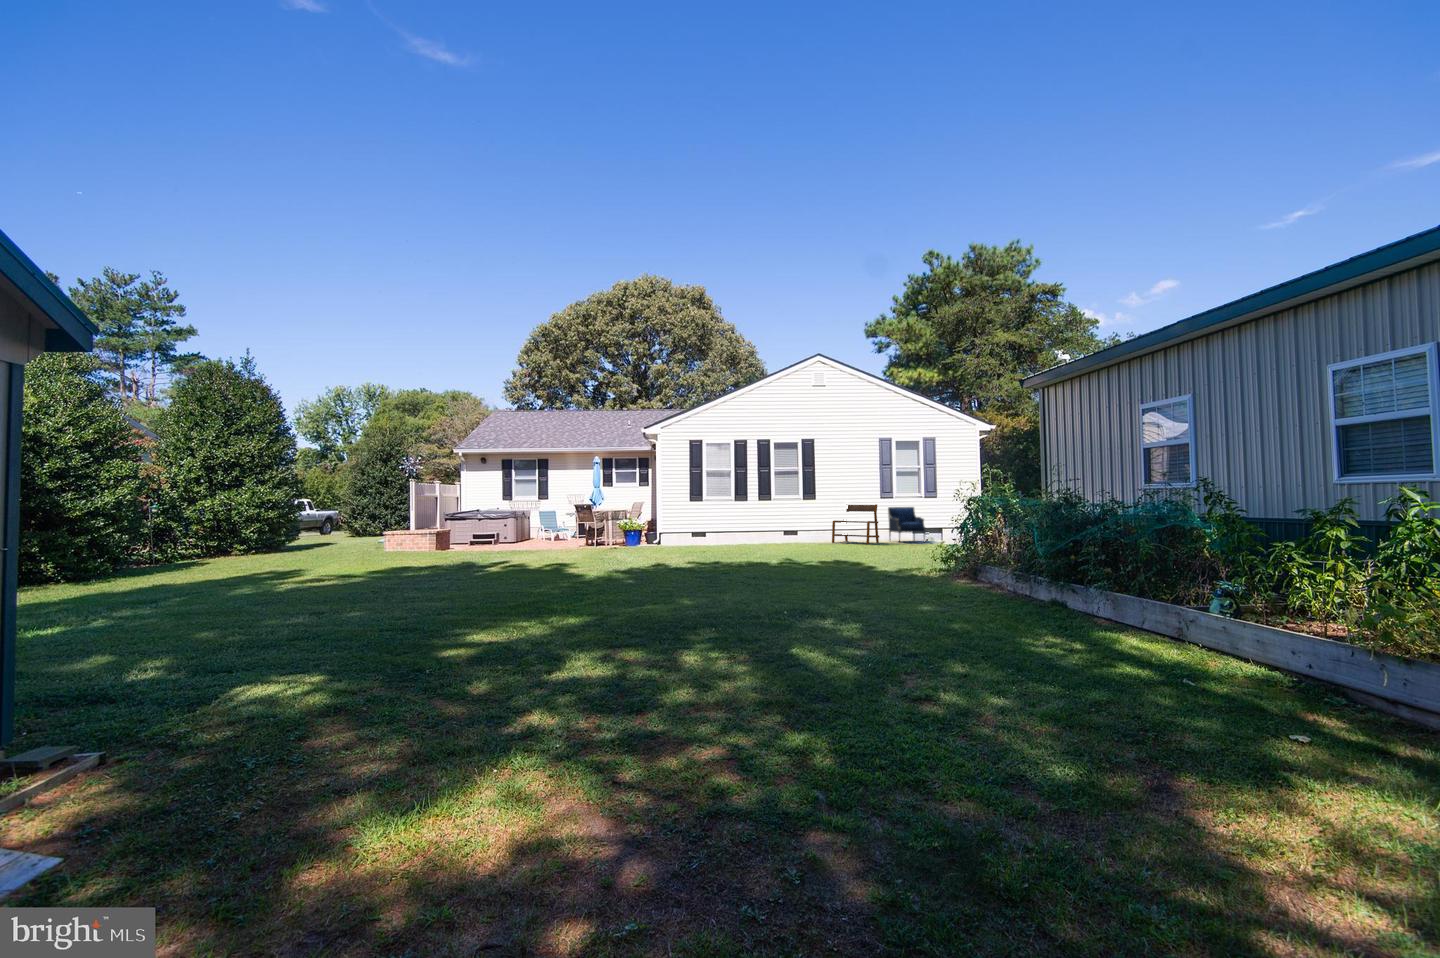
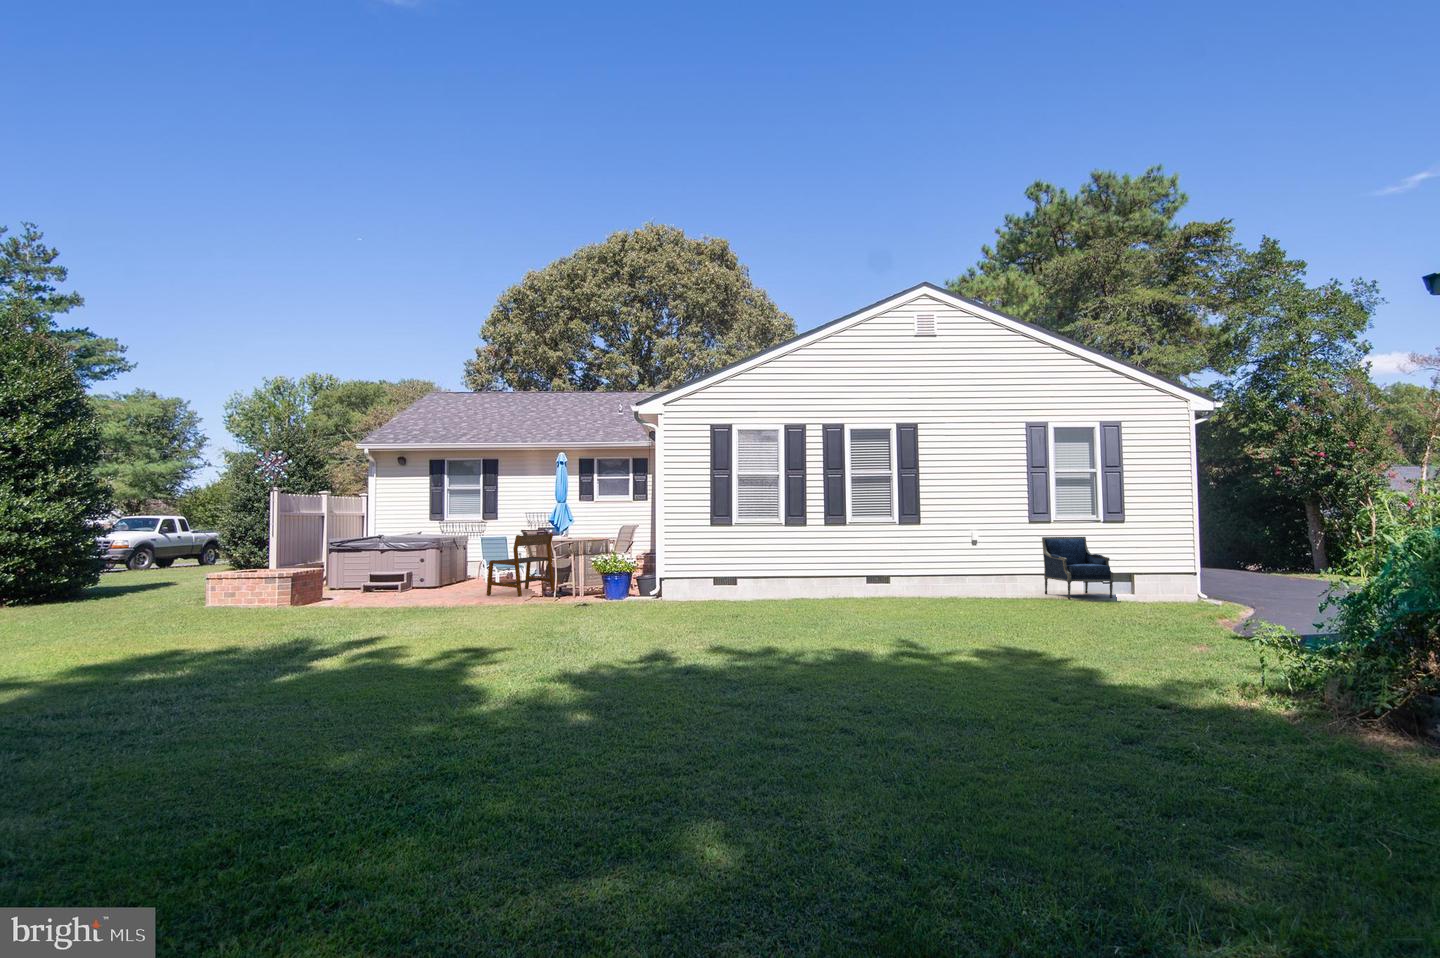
bench: present [832,504,879,544] -> present [487,533,555,596]

